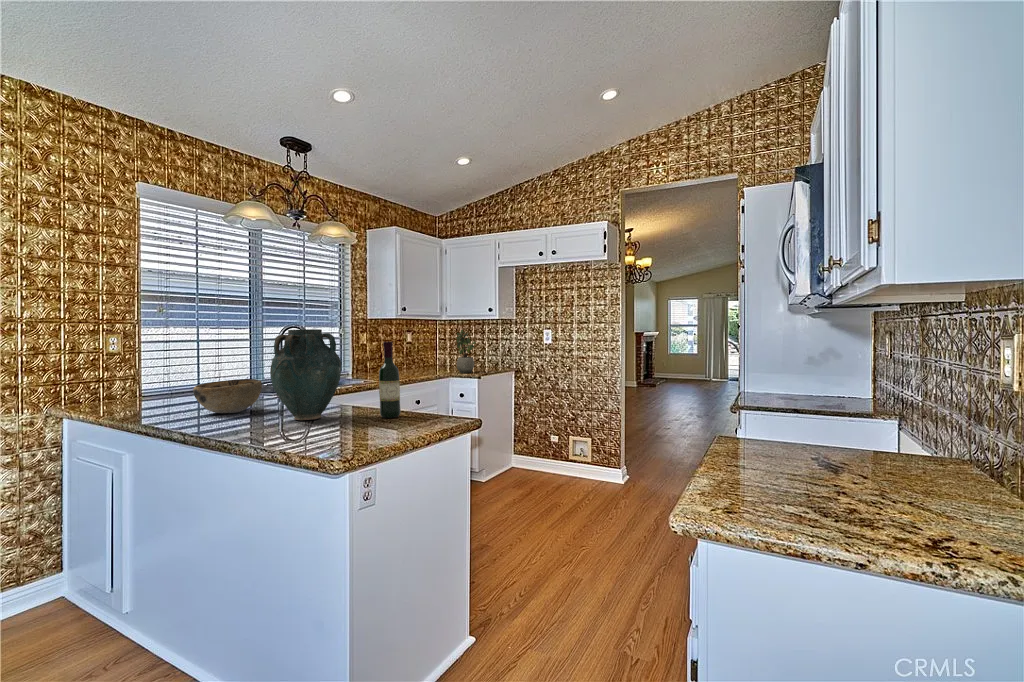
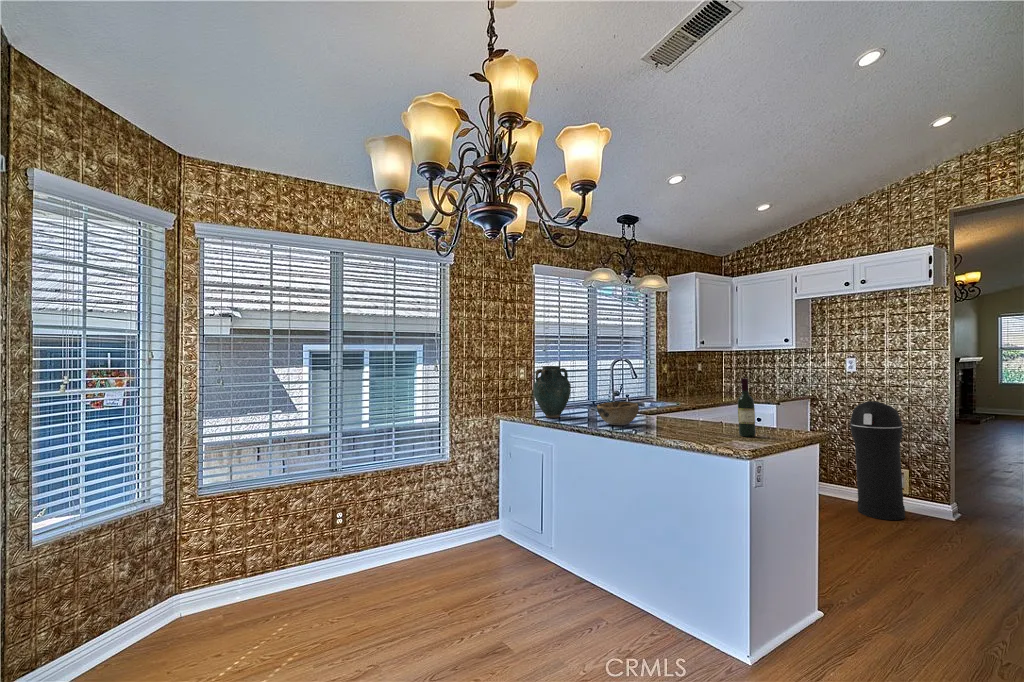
vase: present [270,329,341,420] -> present [534,366,571,418]
potted plant: present [456,330,476,373] -> none [753,359,776,399]
trash can: none [542,372,585,488] -> present [850,401,905,520]

